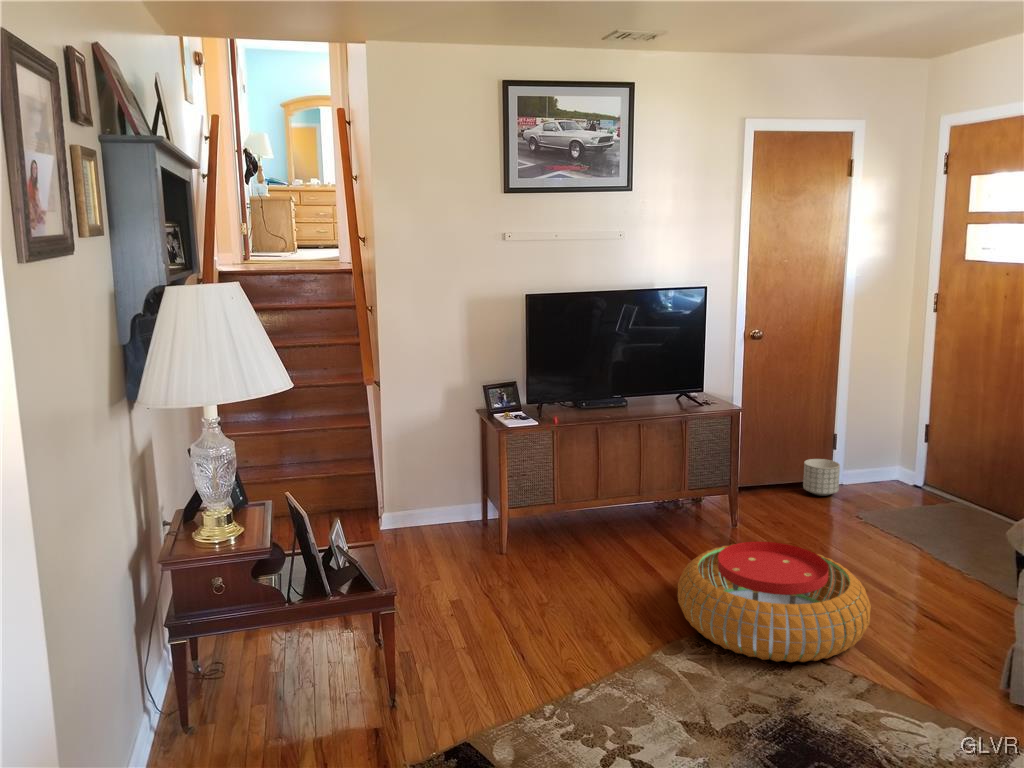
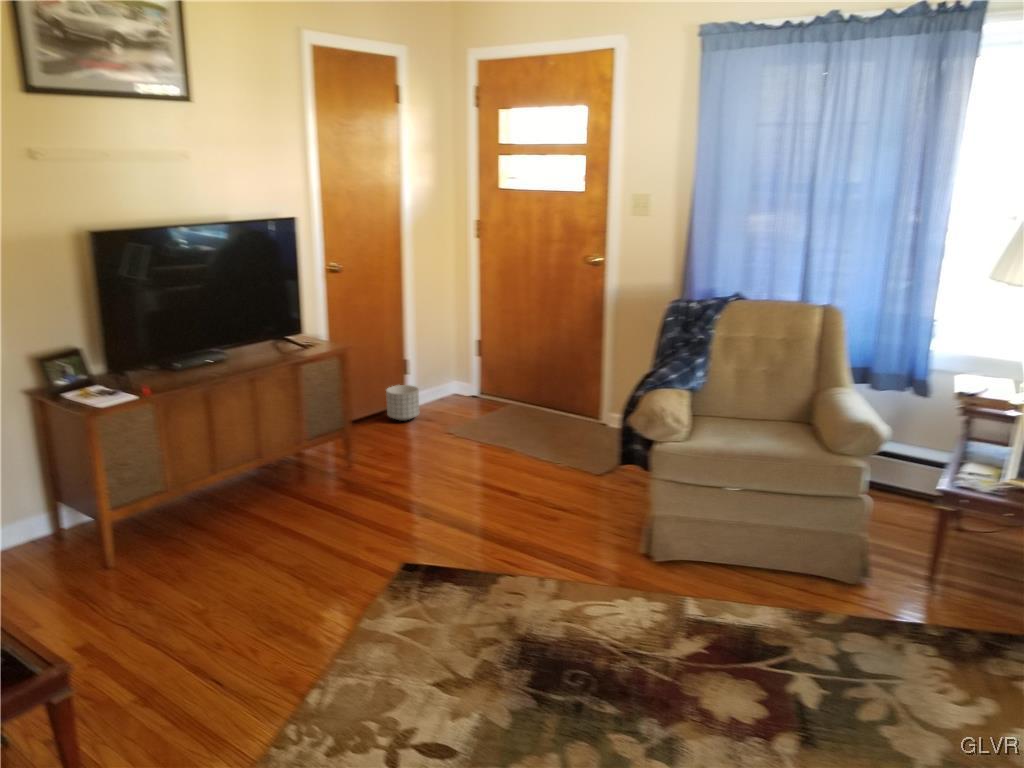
pouf: present [678,542,871,662] -> none [350,475,534,595]

